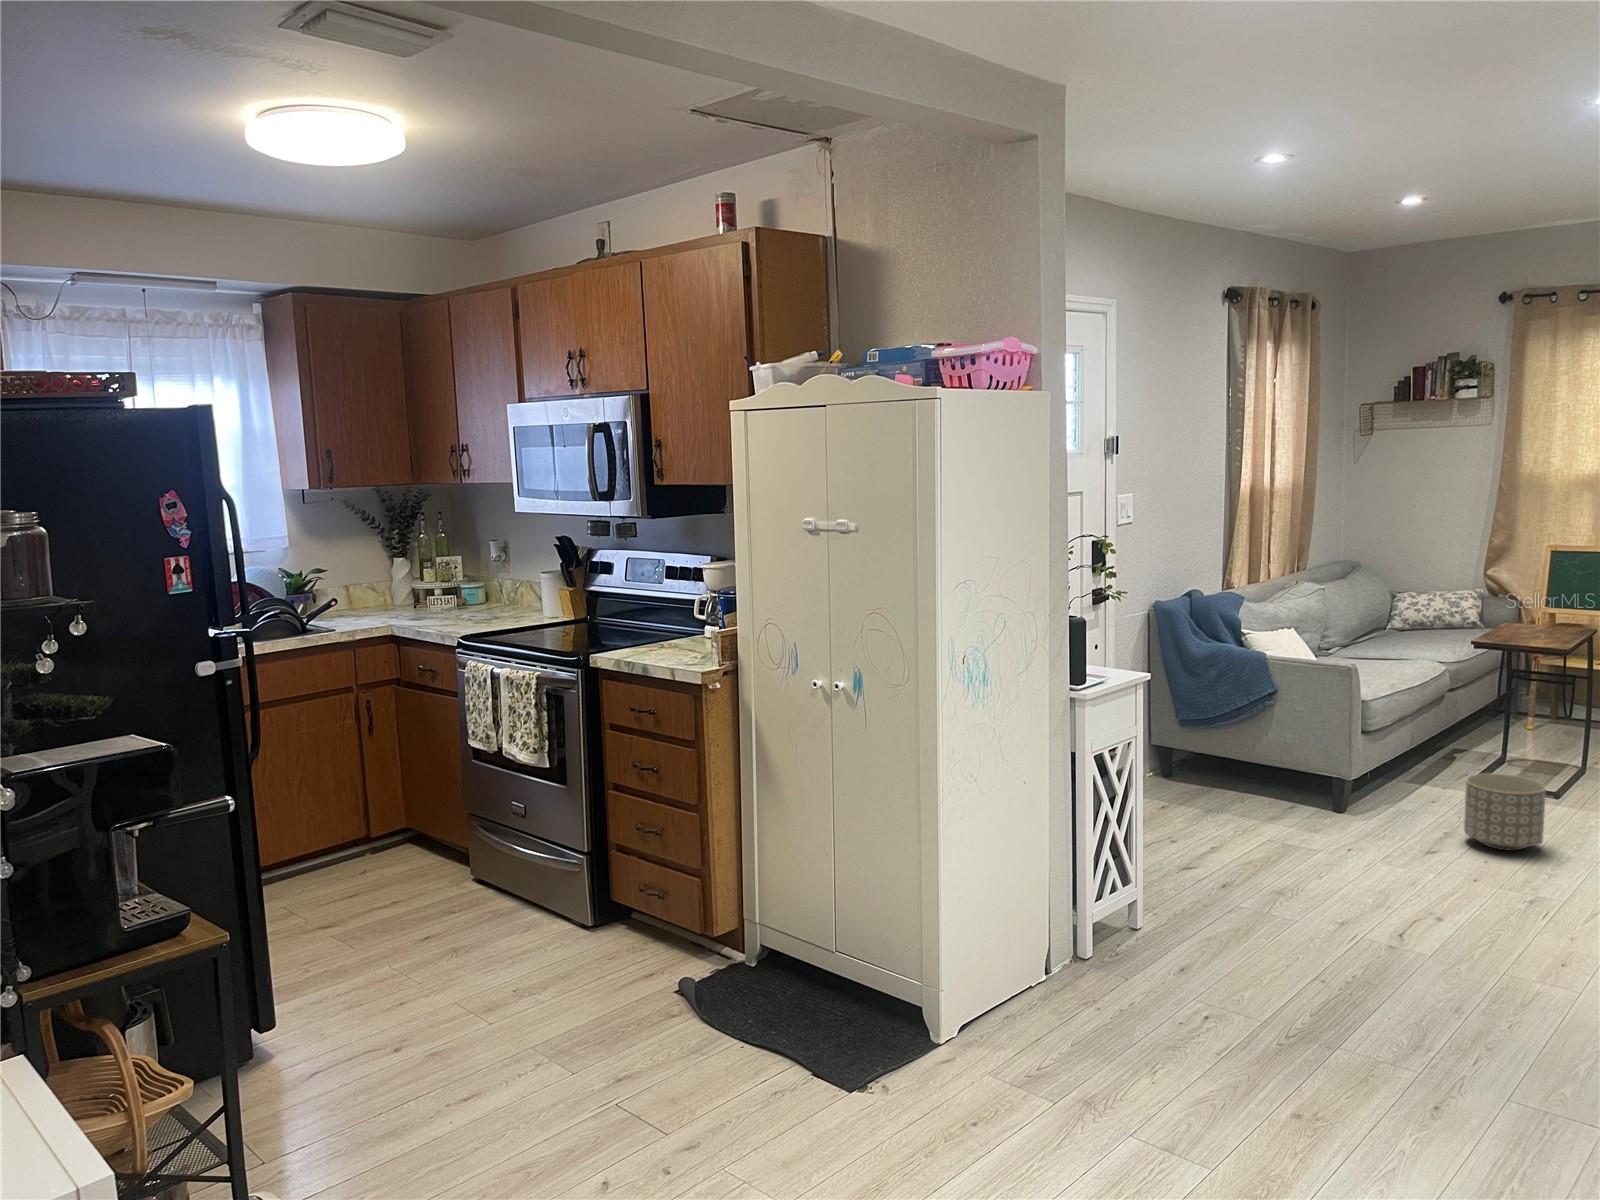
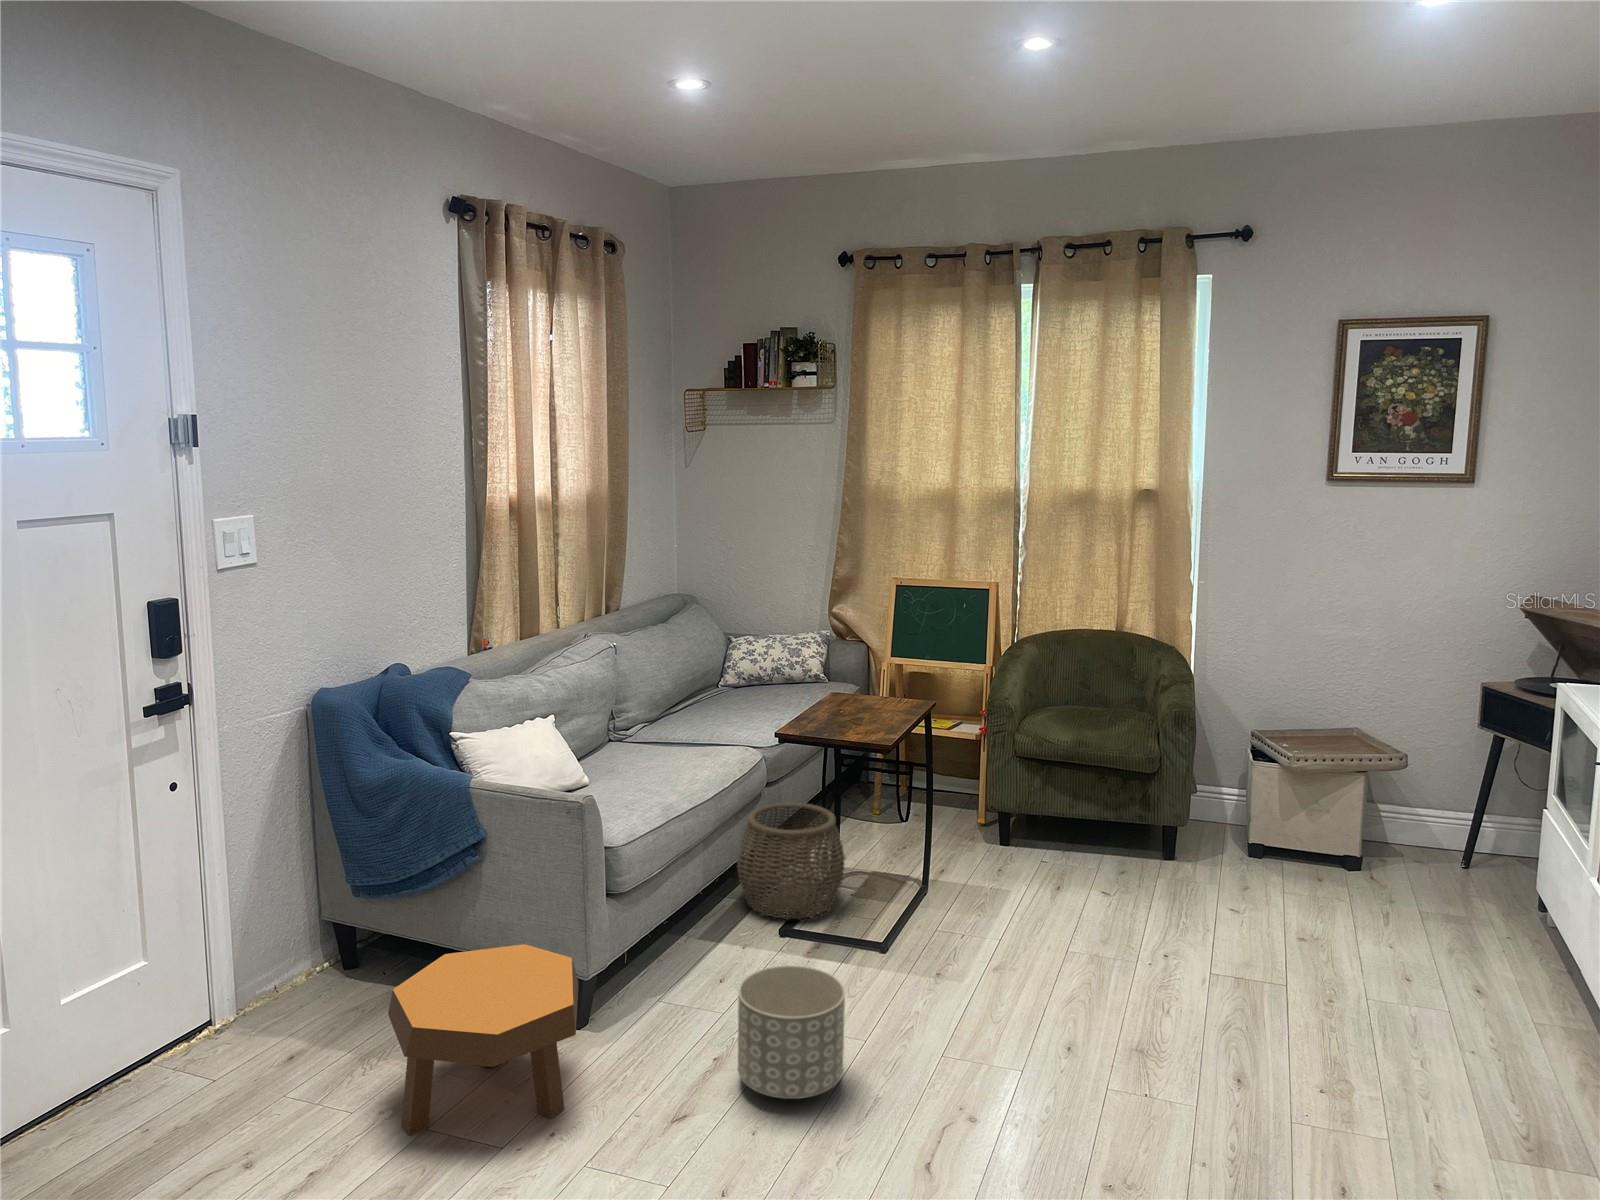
woven basket: none [1428,701,1519,780] -> present [737,802,845,920]
footstool: none [1236,751,1361,842] -> present [388,944,578,1136]

